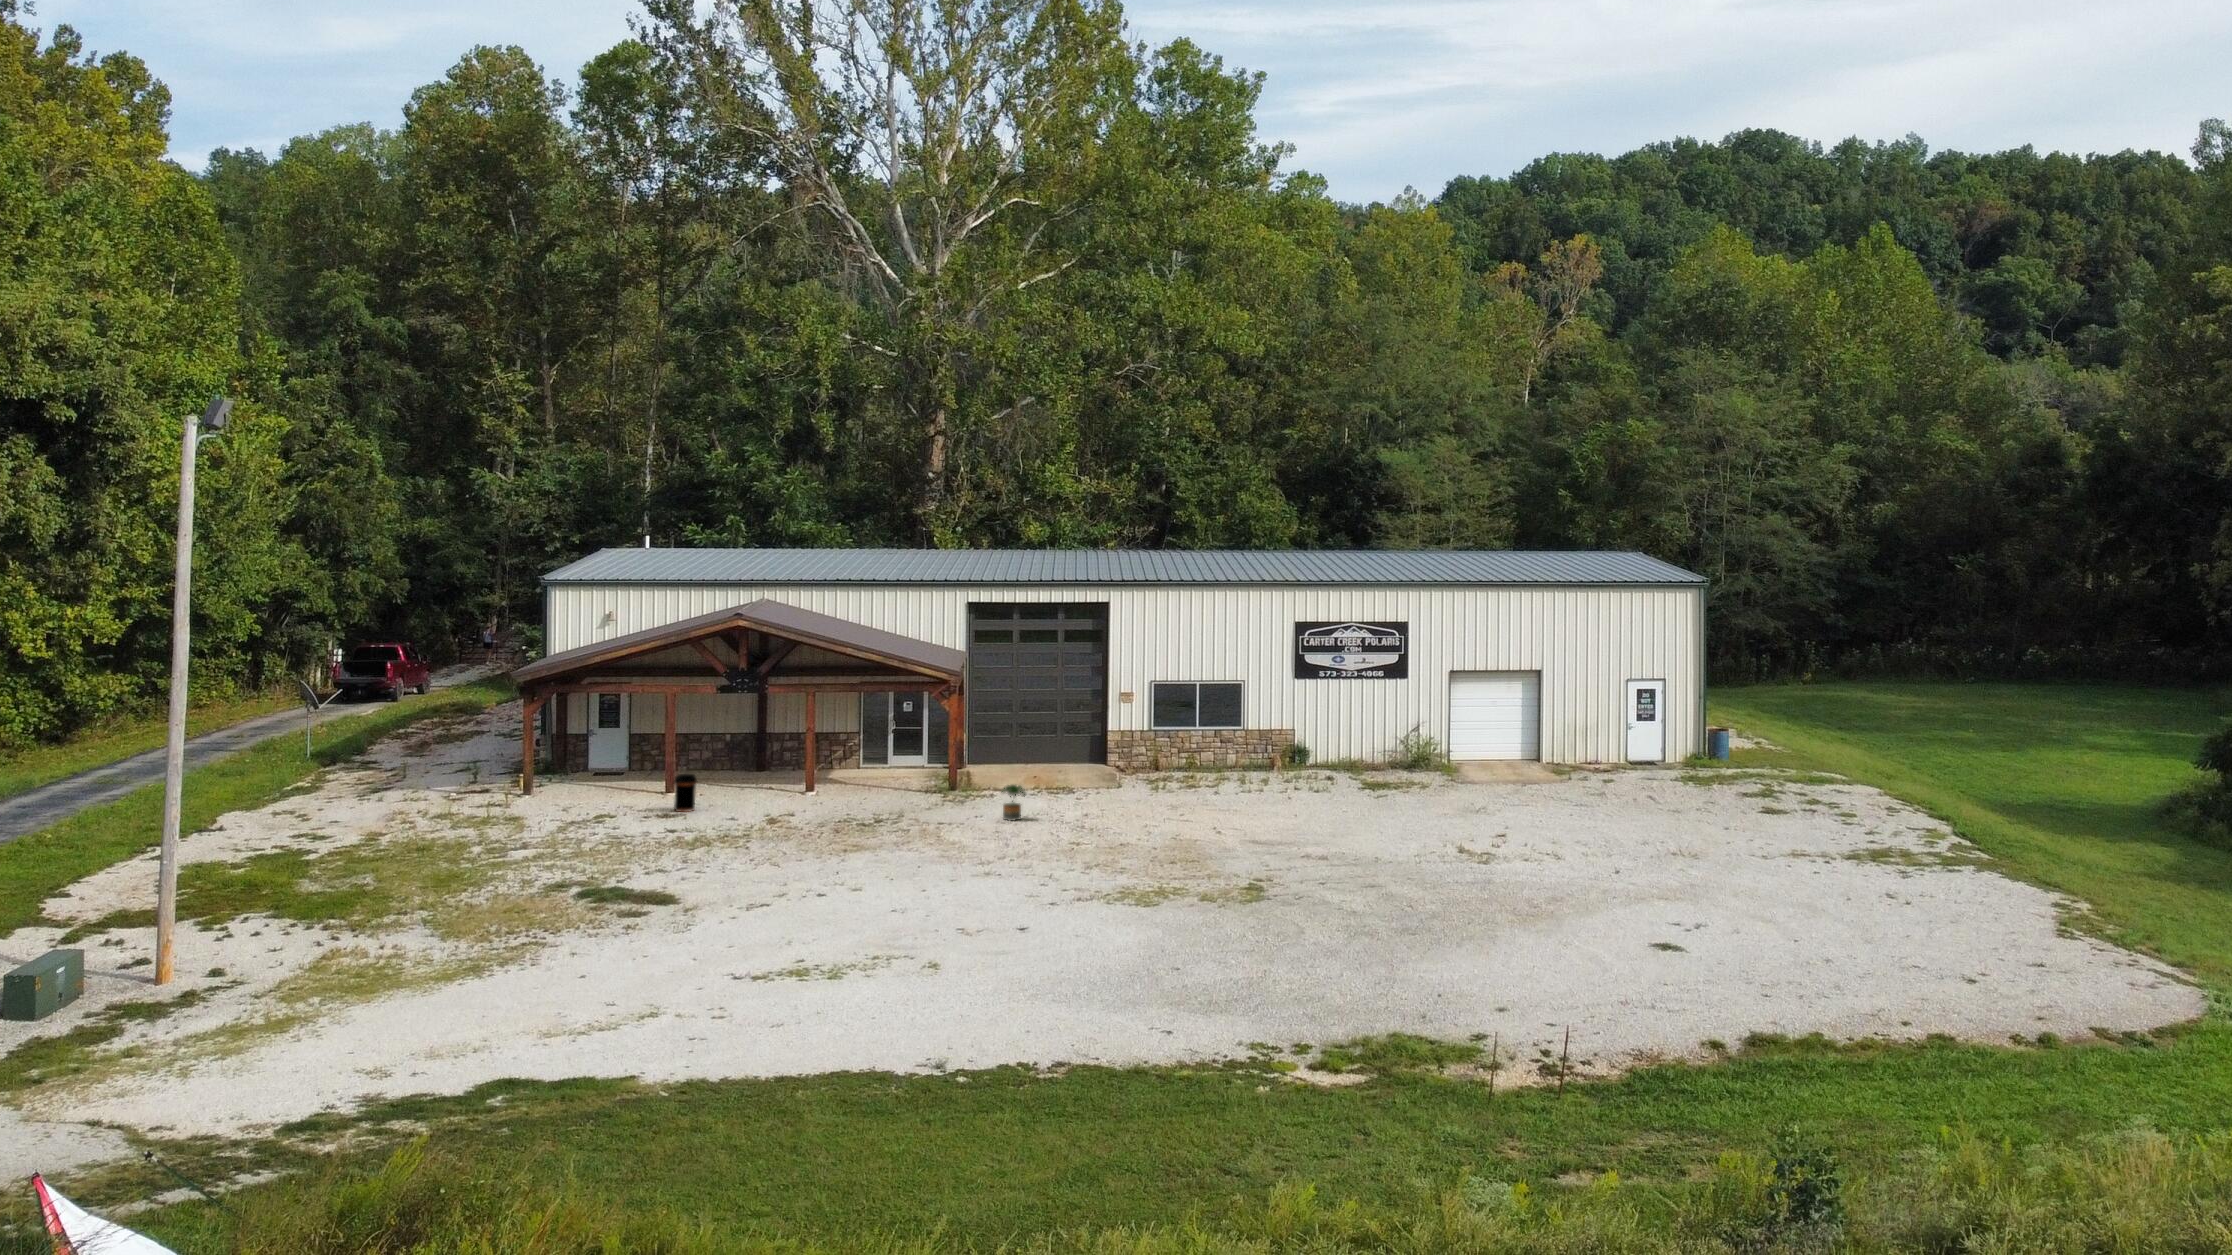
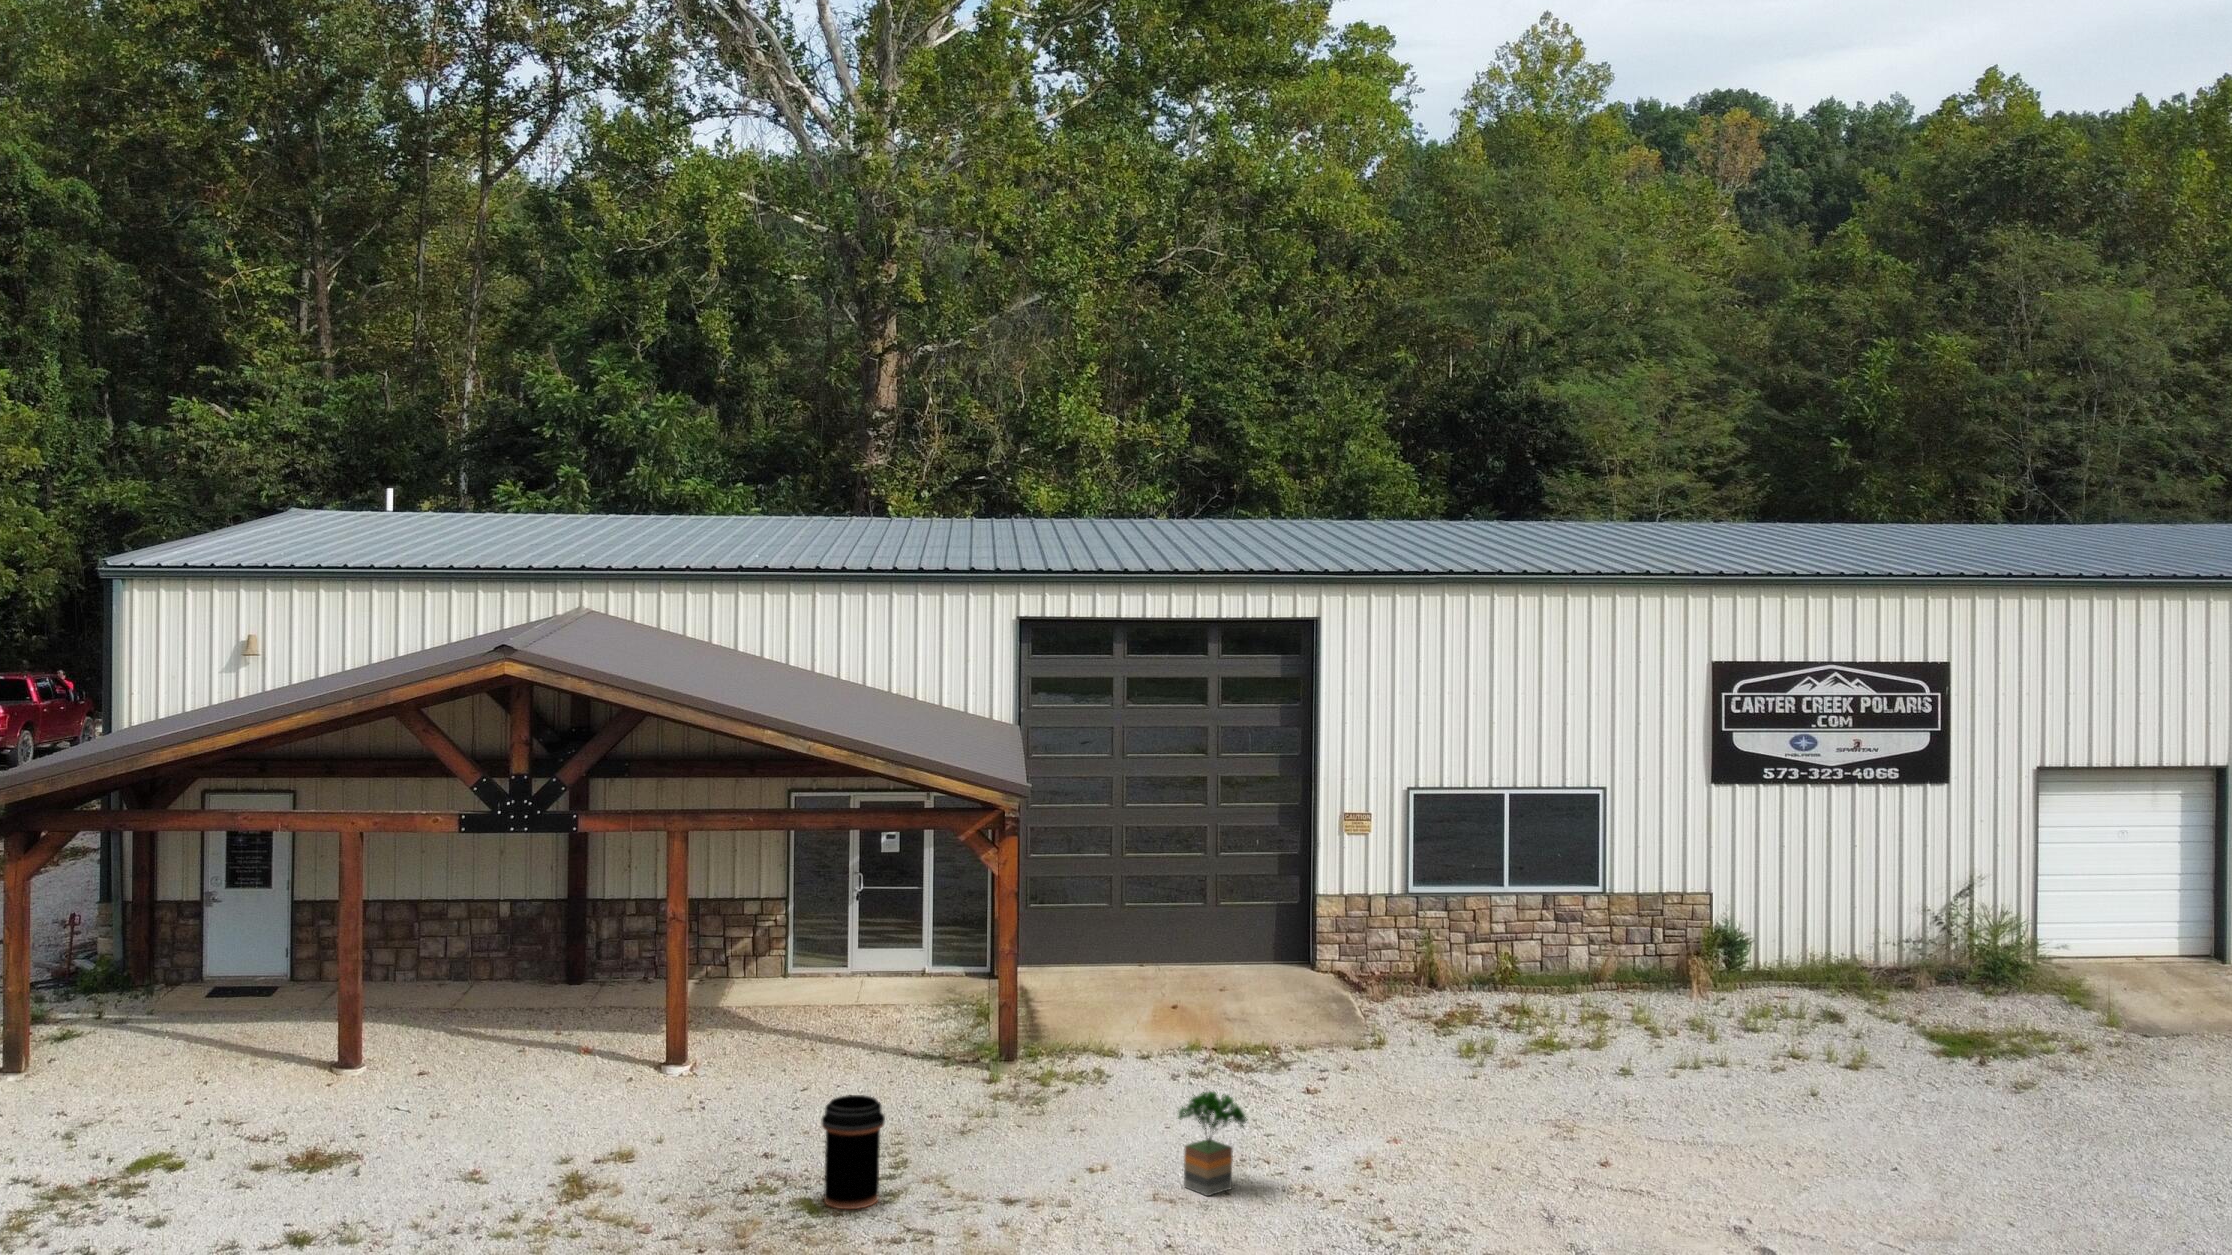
trash can: present [674,774,698,812] -> present [821,1095,885,1209]

